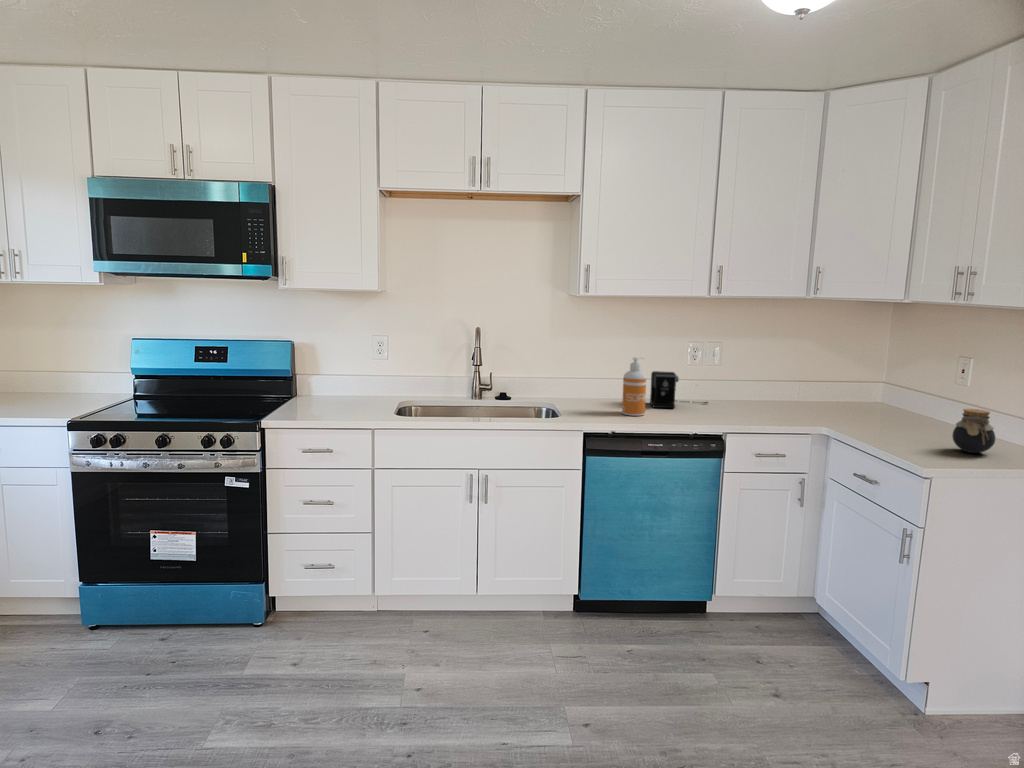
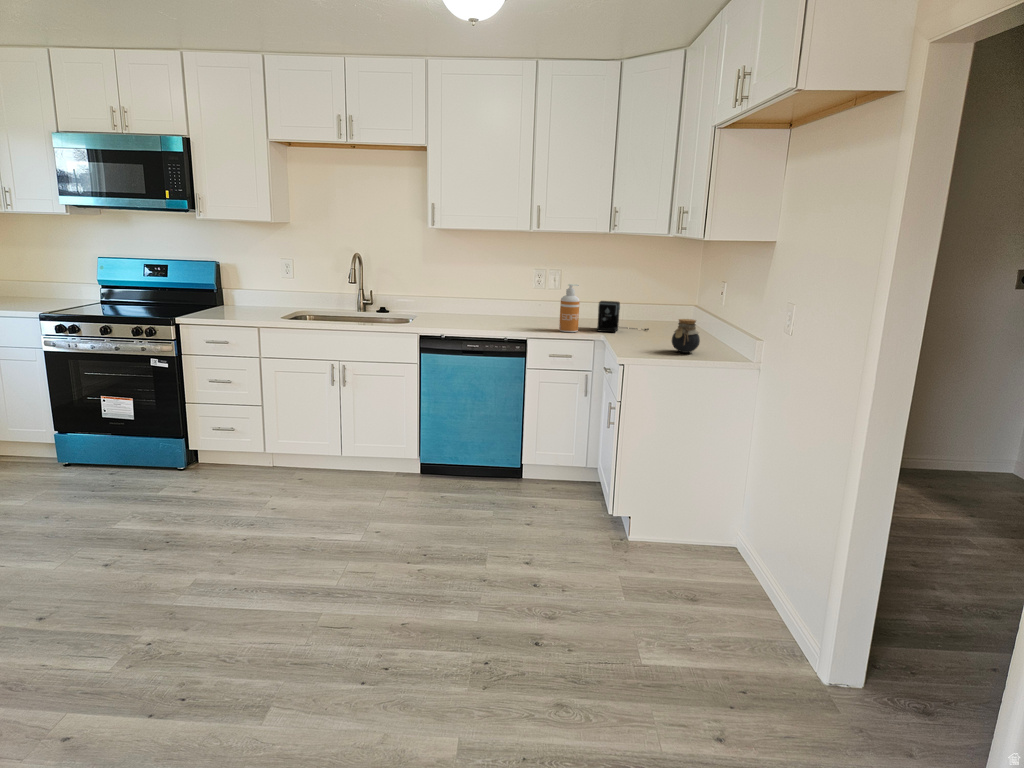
soap dispenser: present [622,358,646,416] -> present [559,284,580,332]
coffee maker: present [650,371,708,408] -> present [597,301,649,332]

